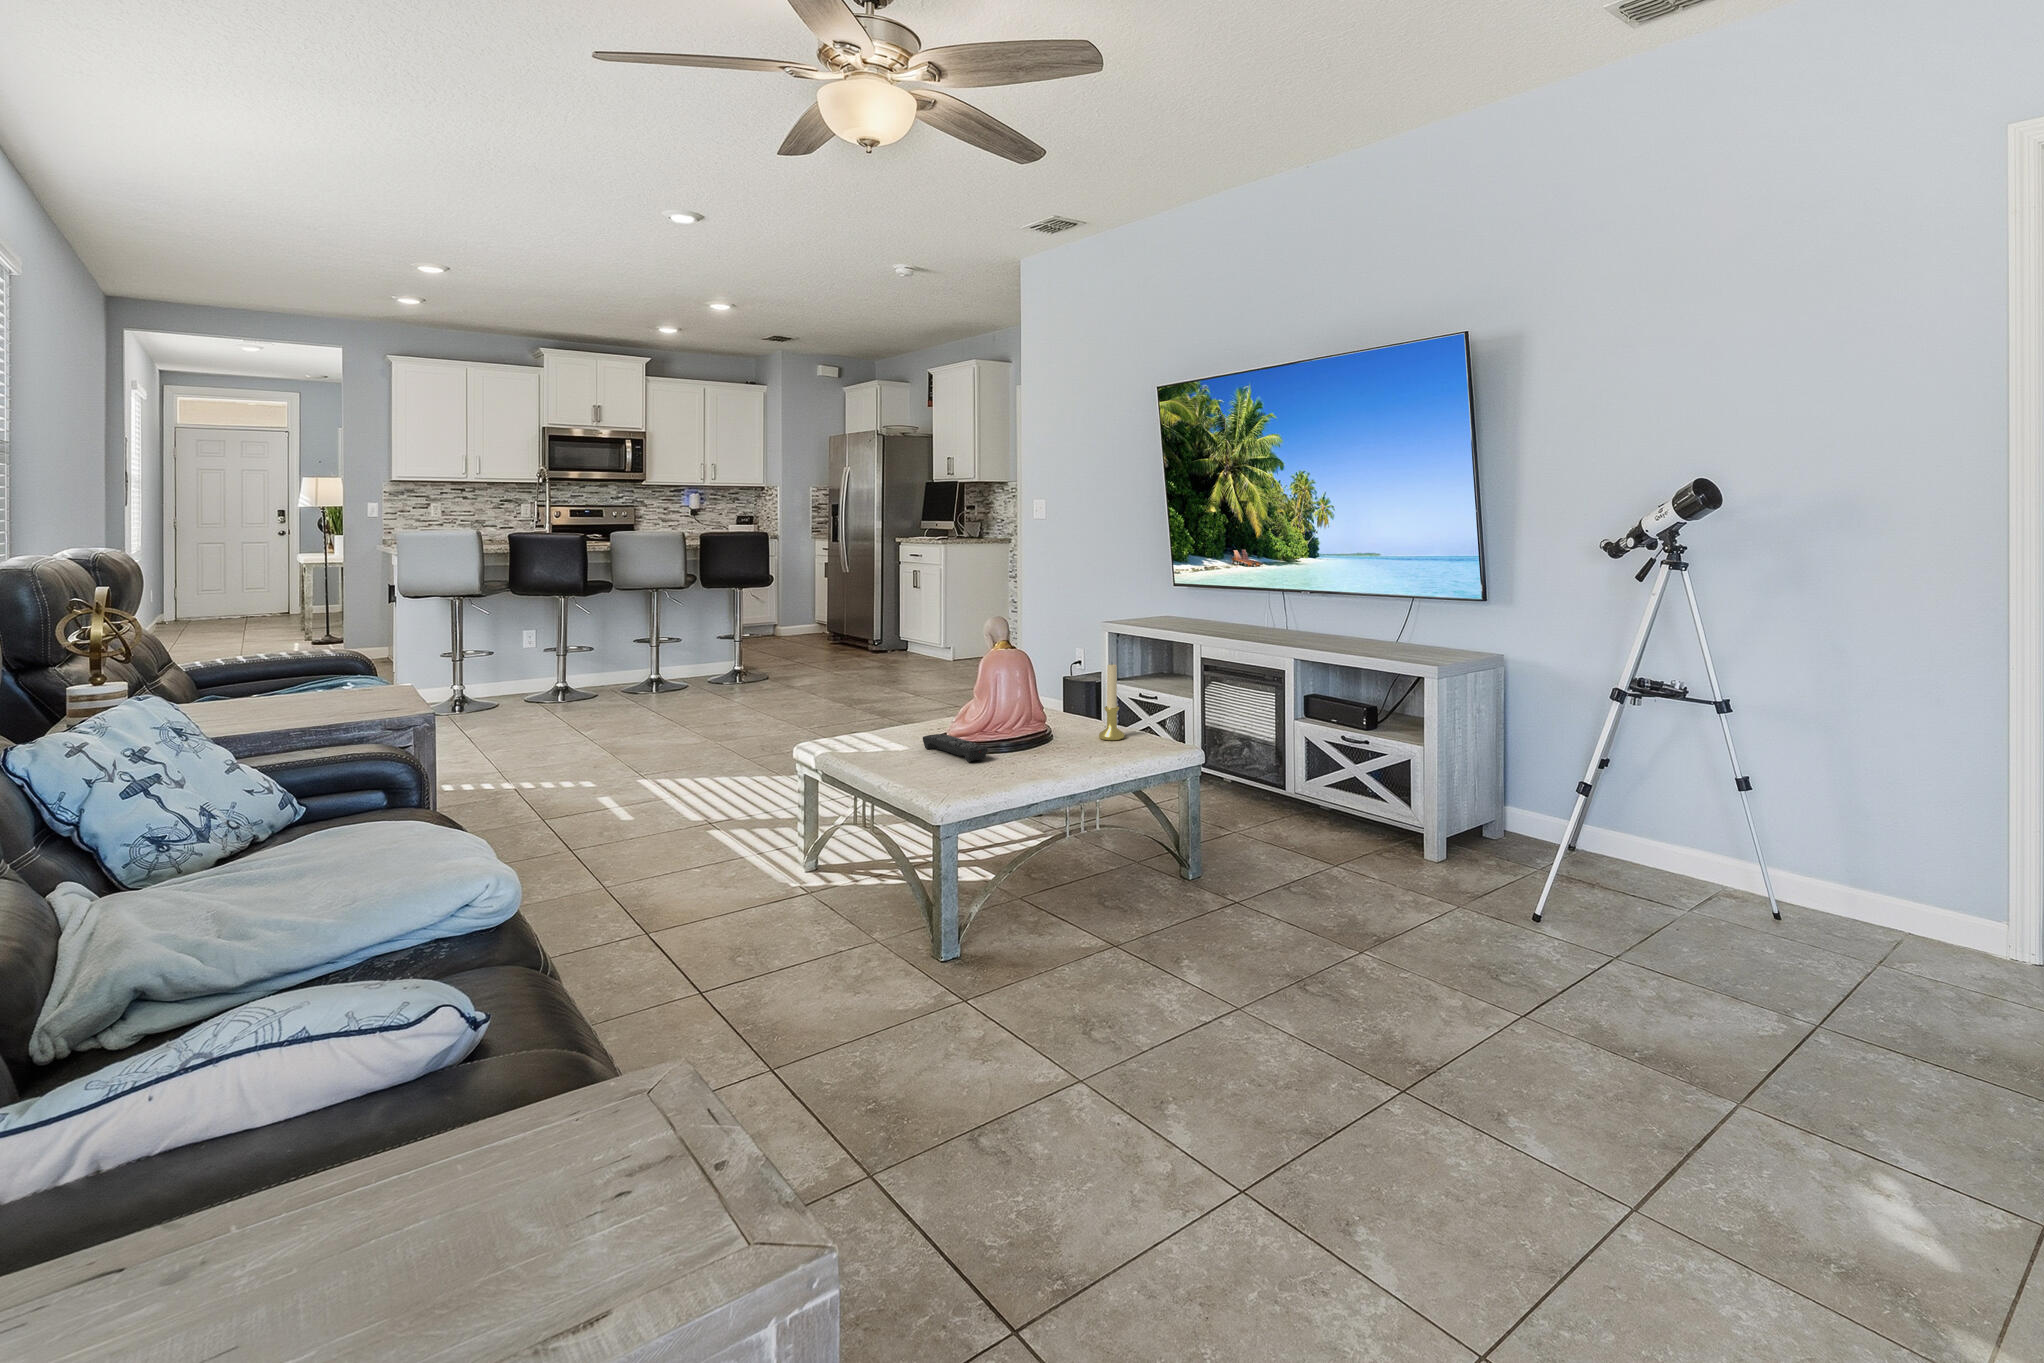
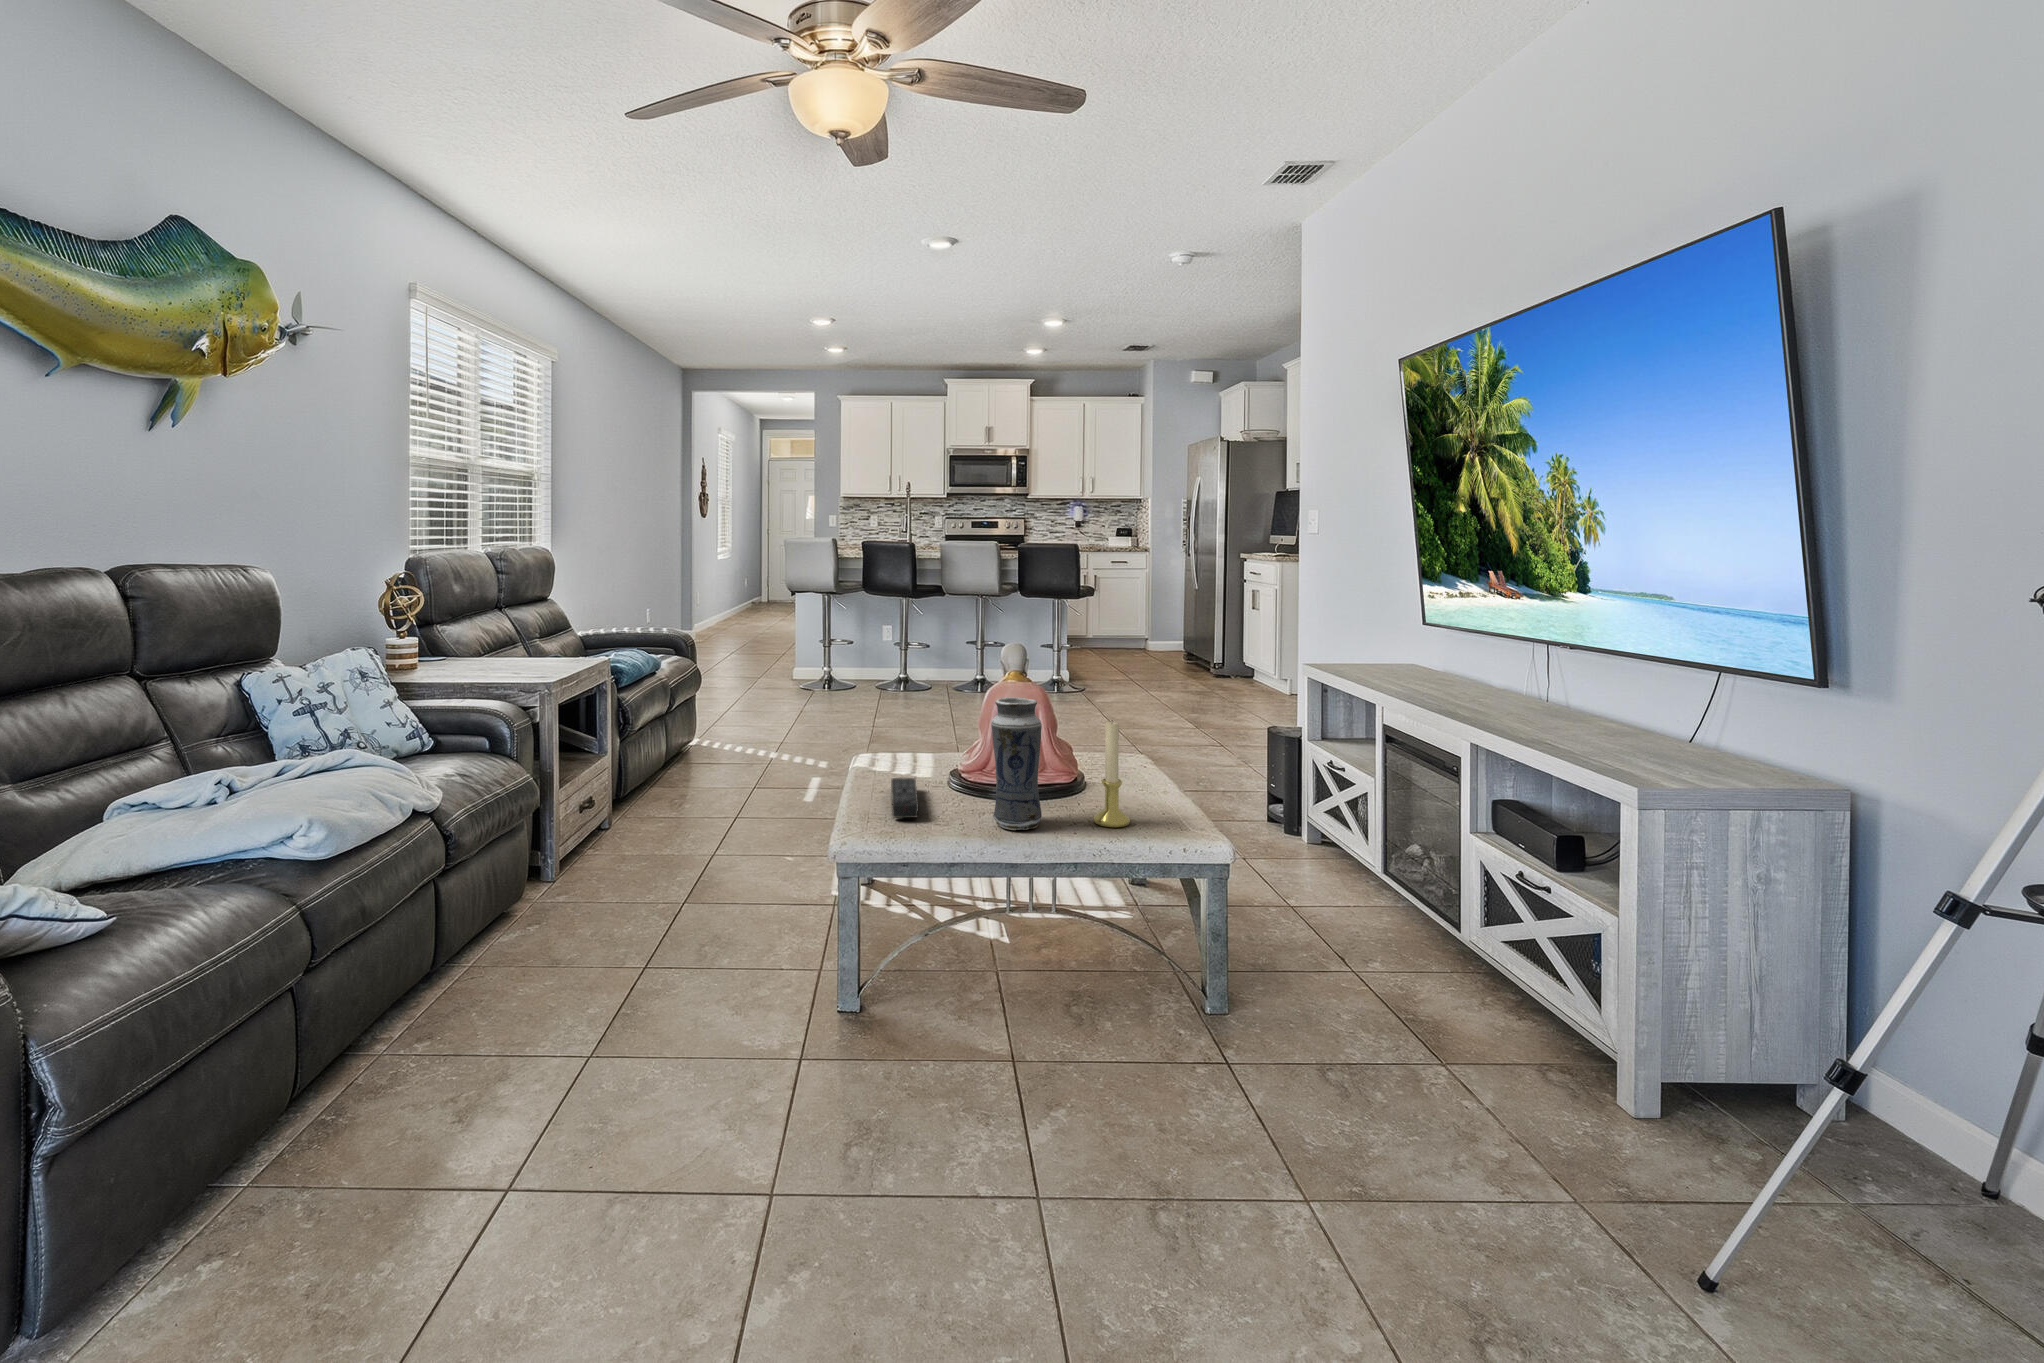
vase: none [1037,653,1076,753] -> present [991,697,1042,830]

